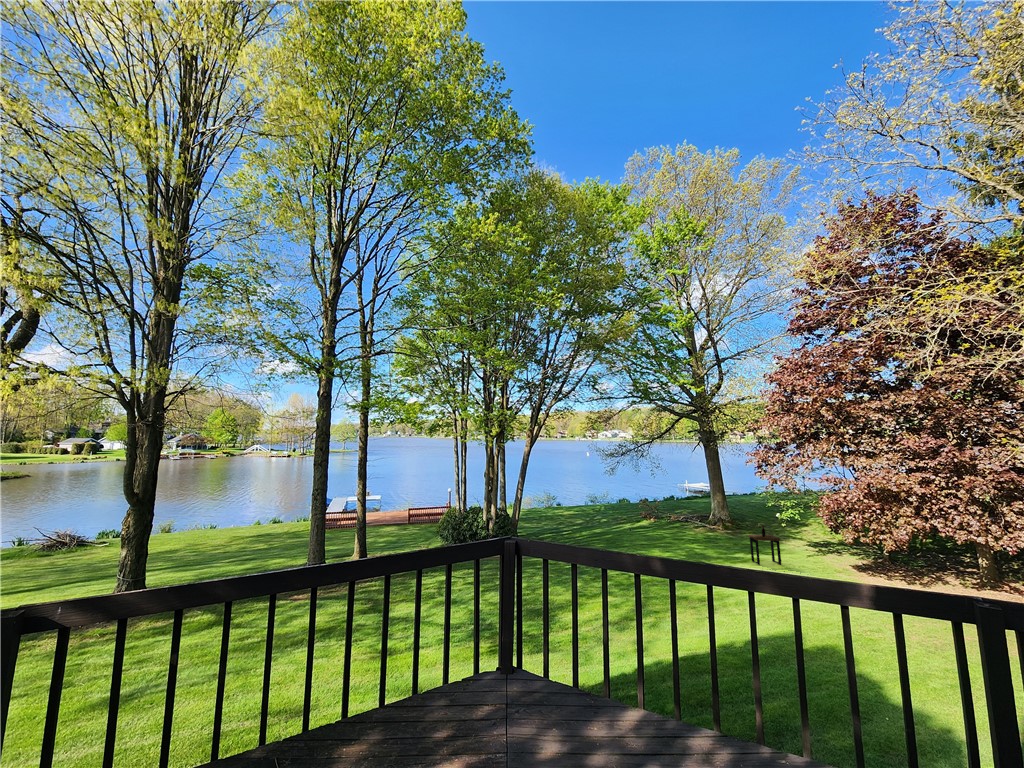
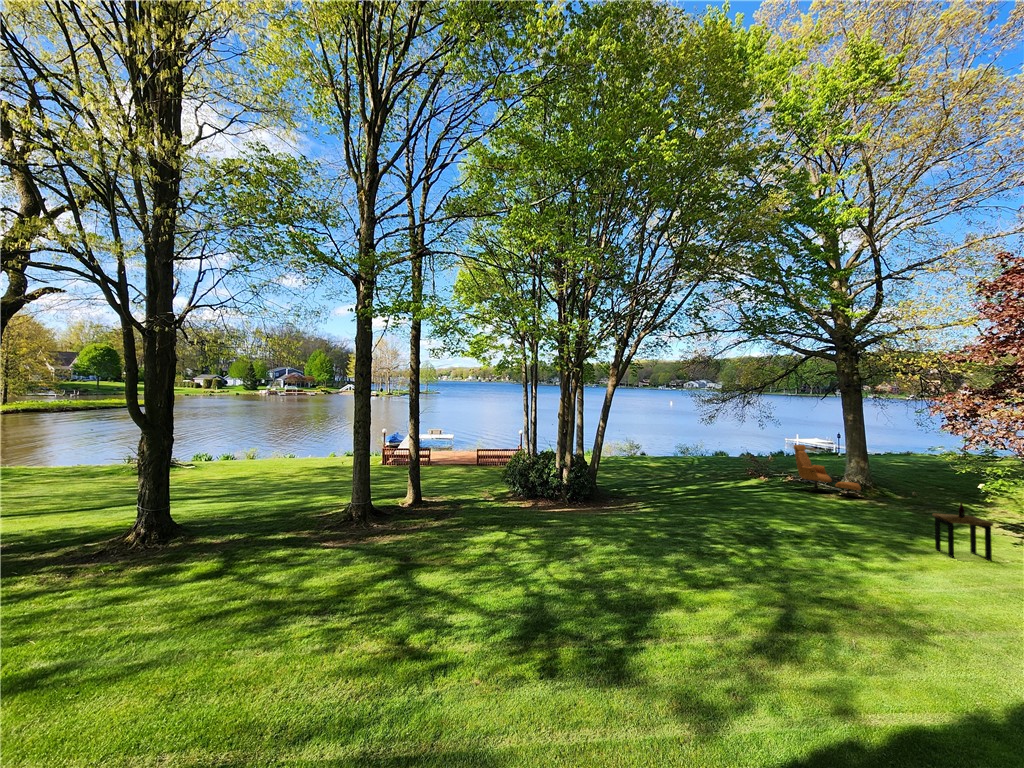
lounge chair: none [673,489,722,530] -> present [794,445,861,496]

